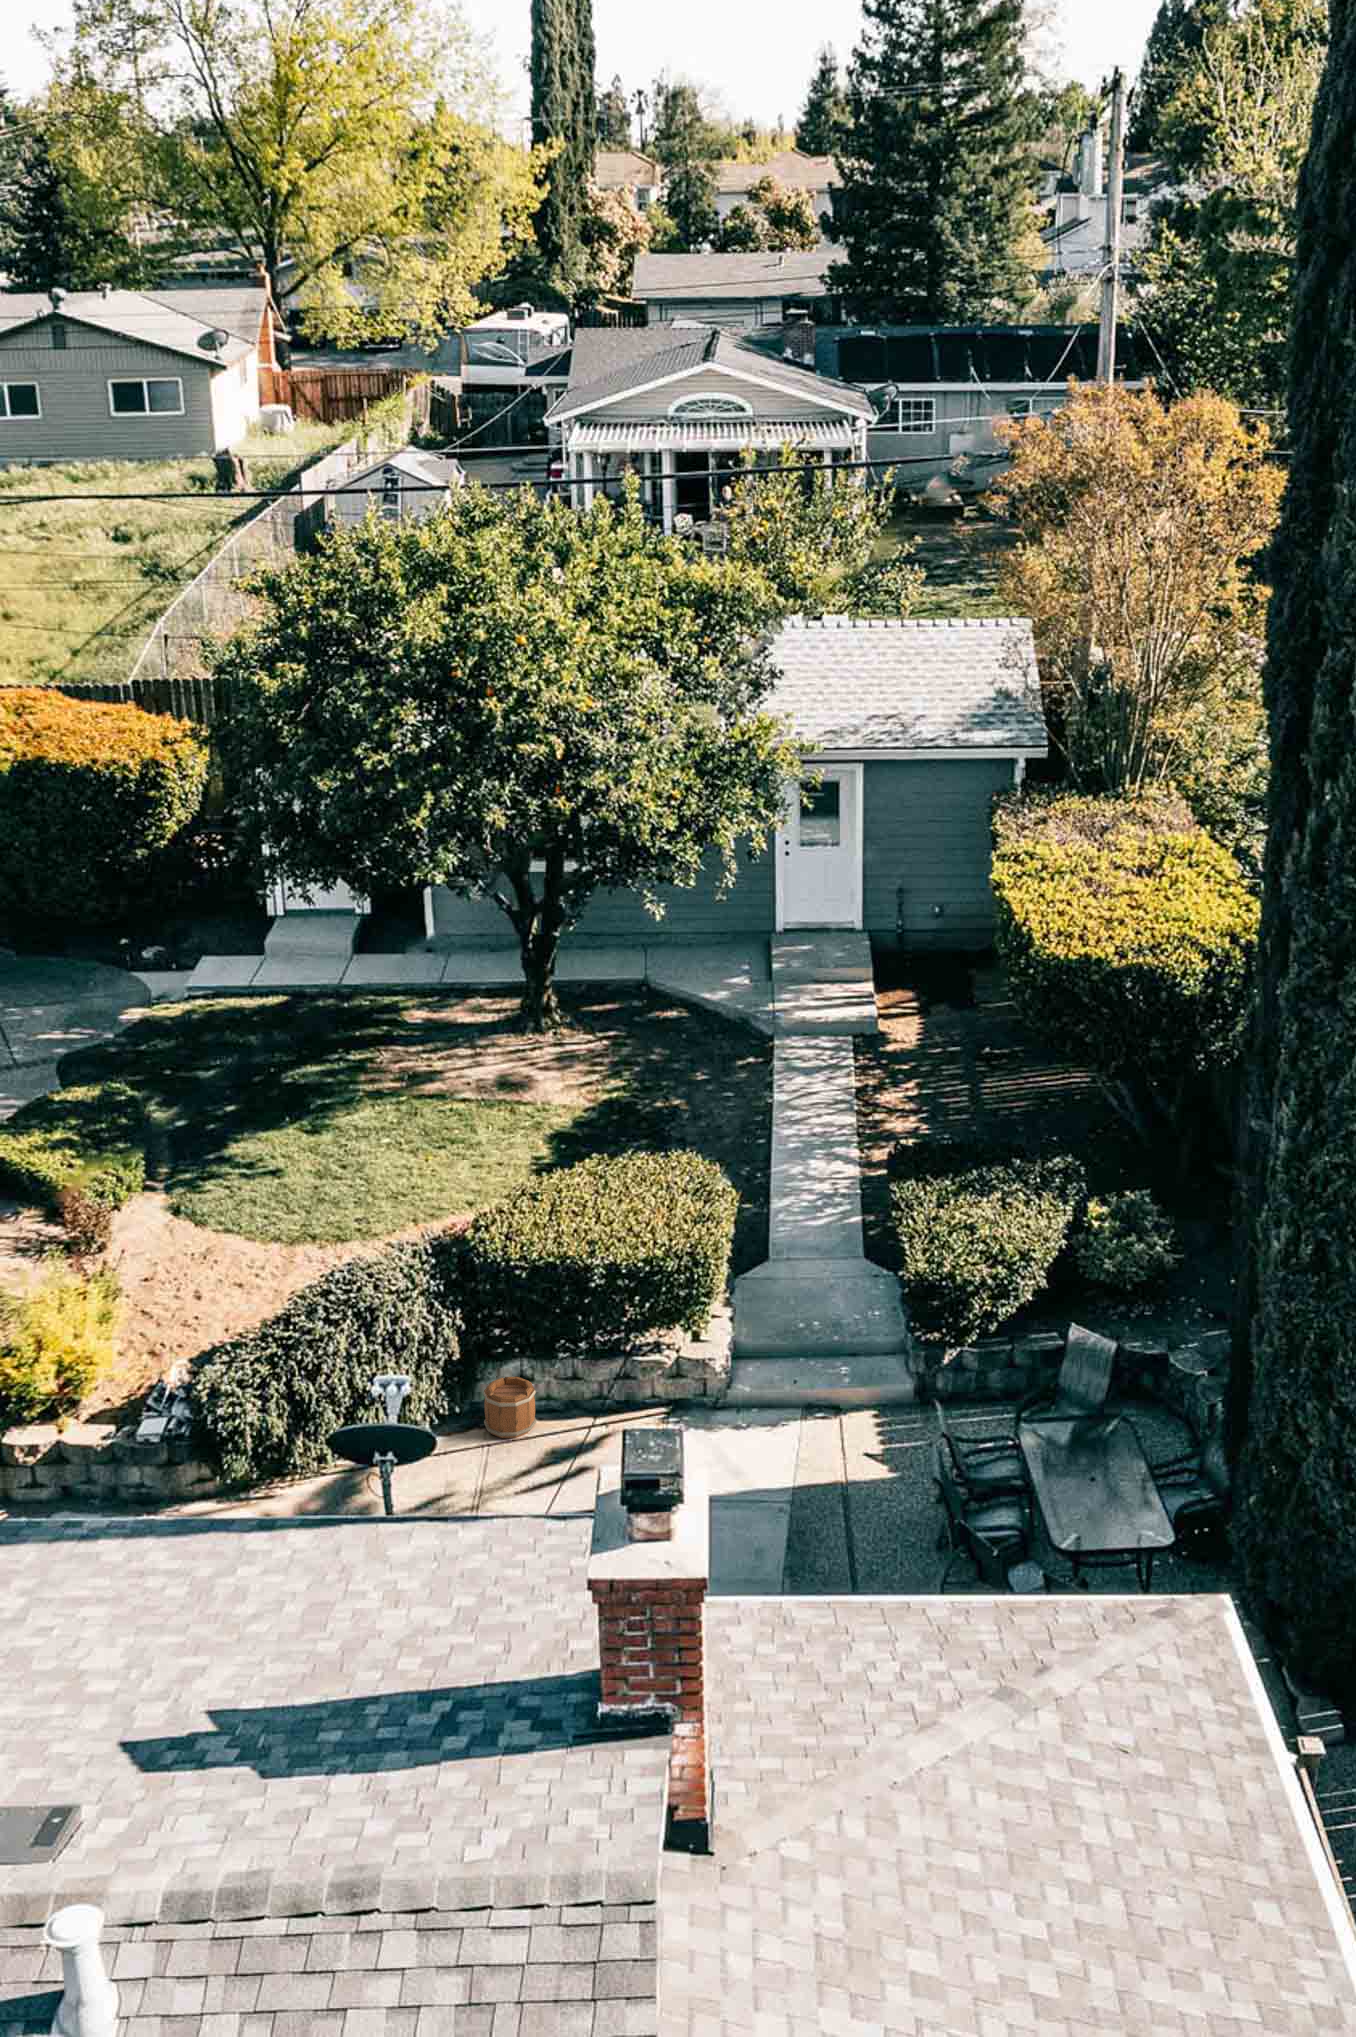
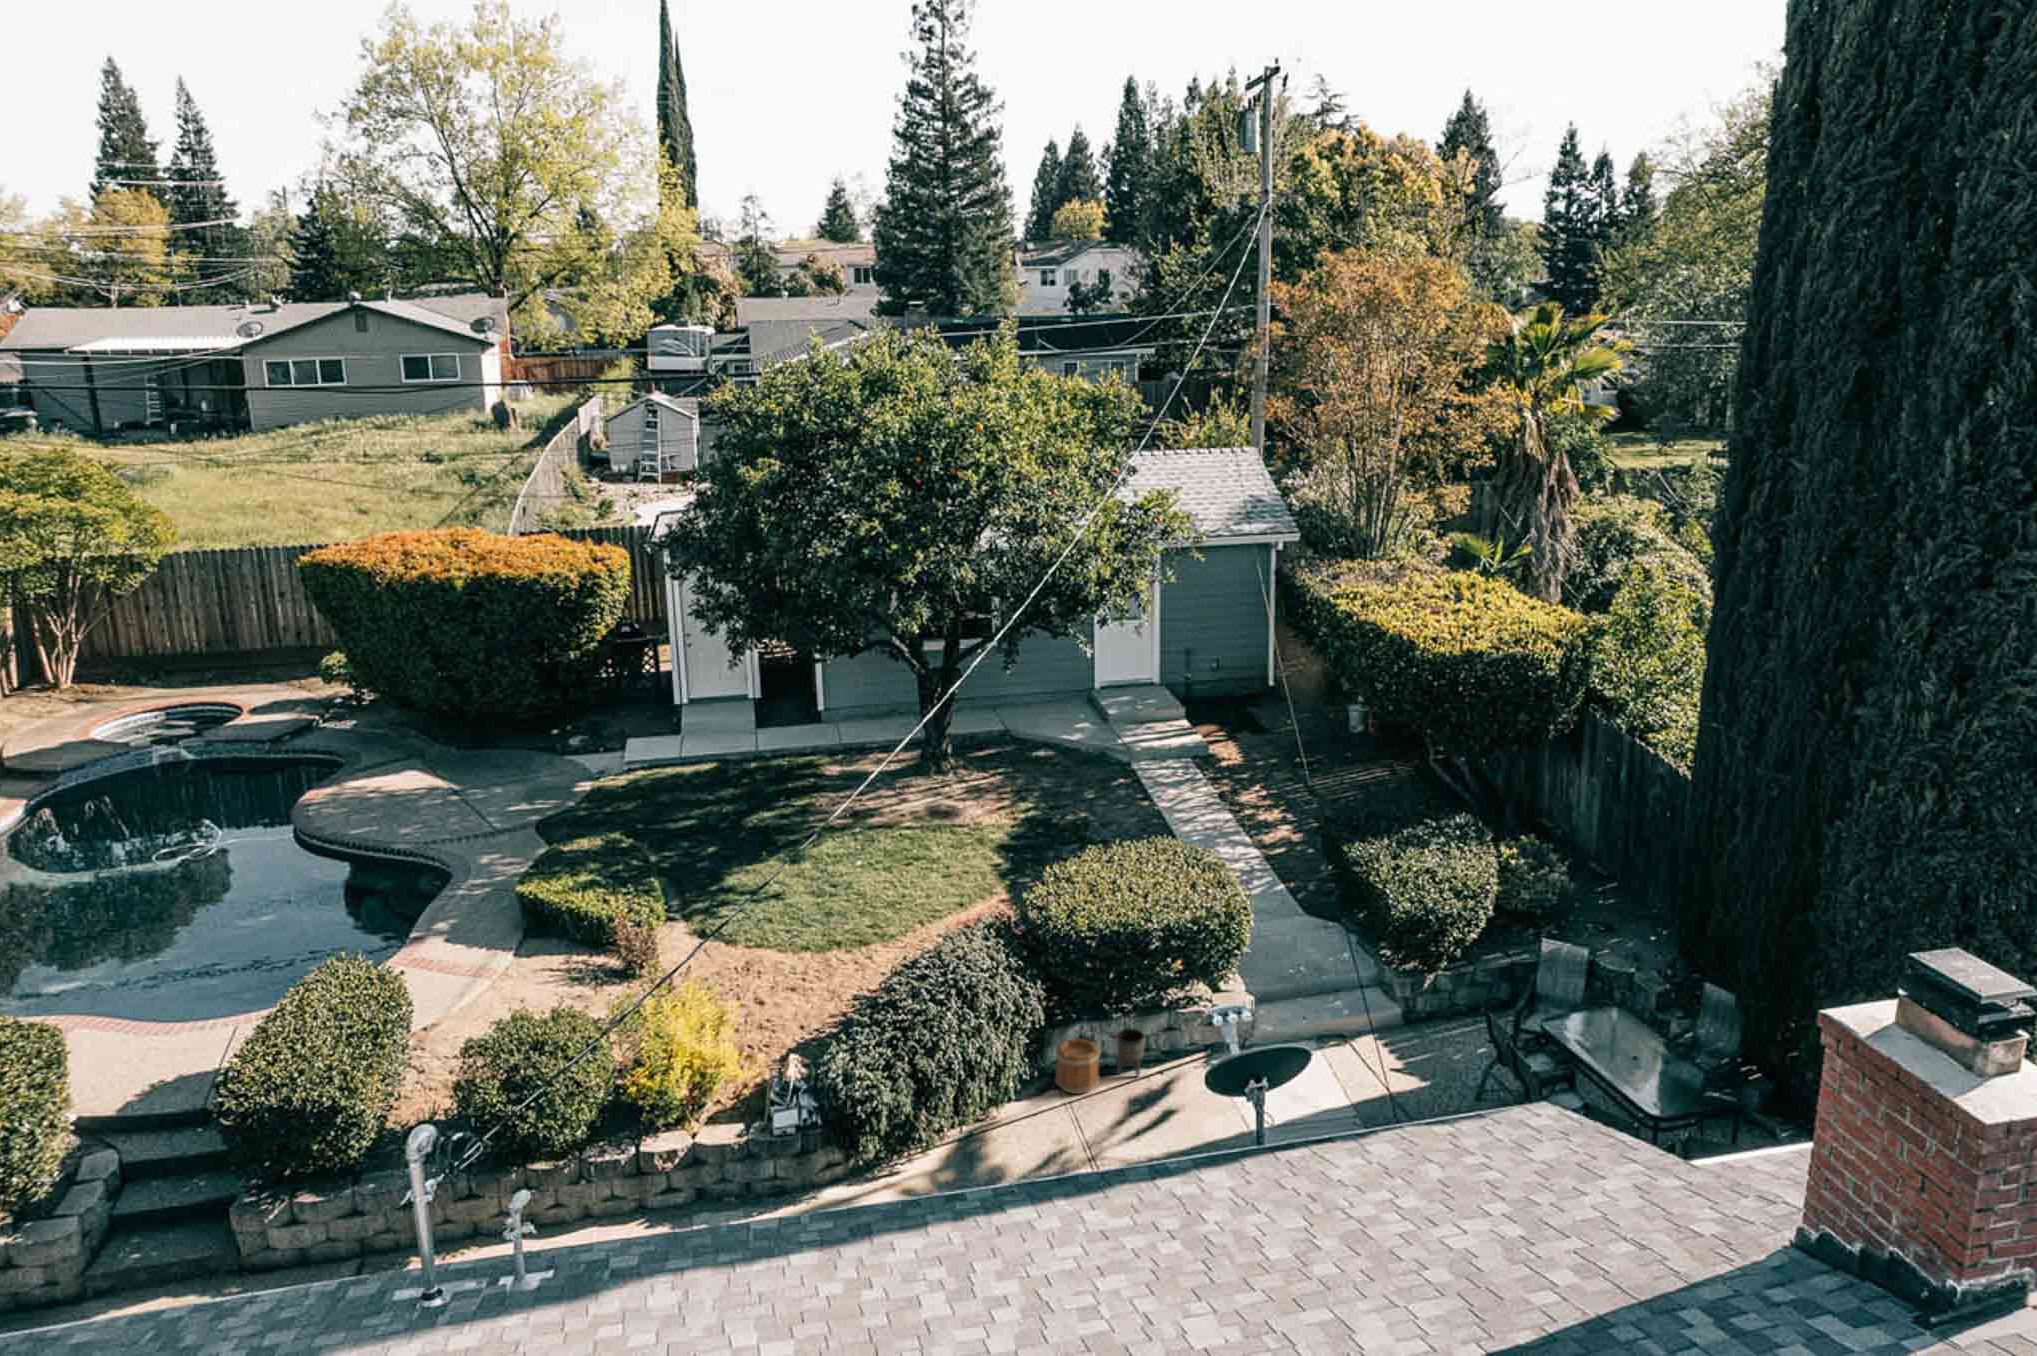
planter: none [559,1371,592,1428] -> present [1116,1028,1145,1077]

